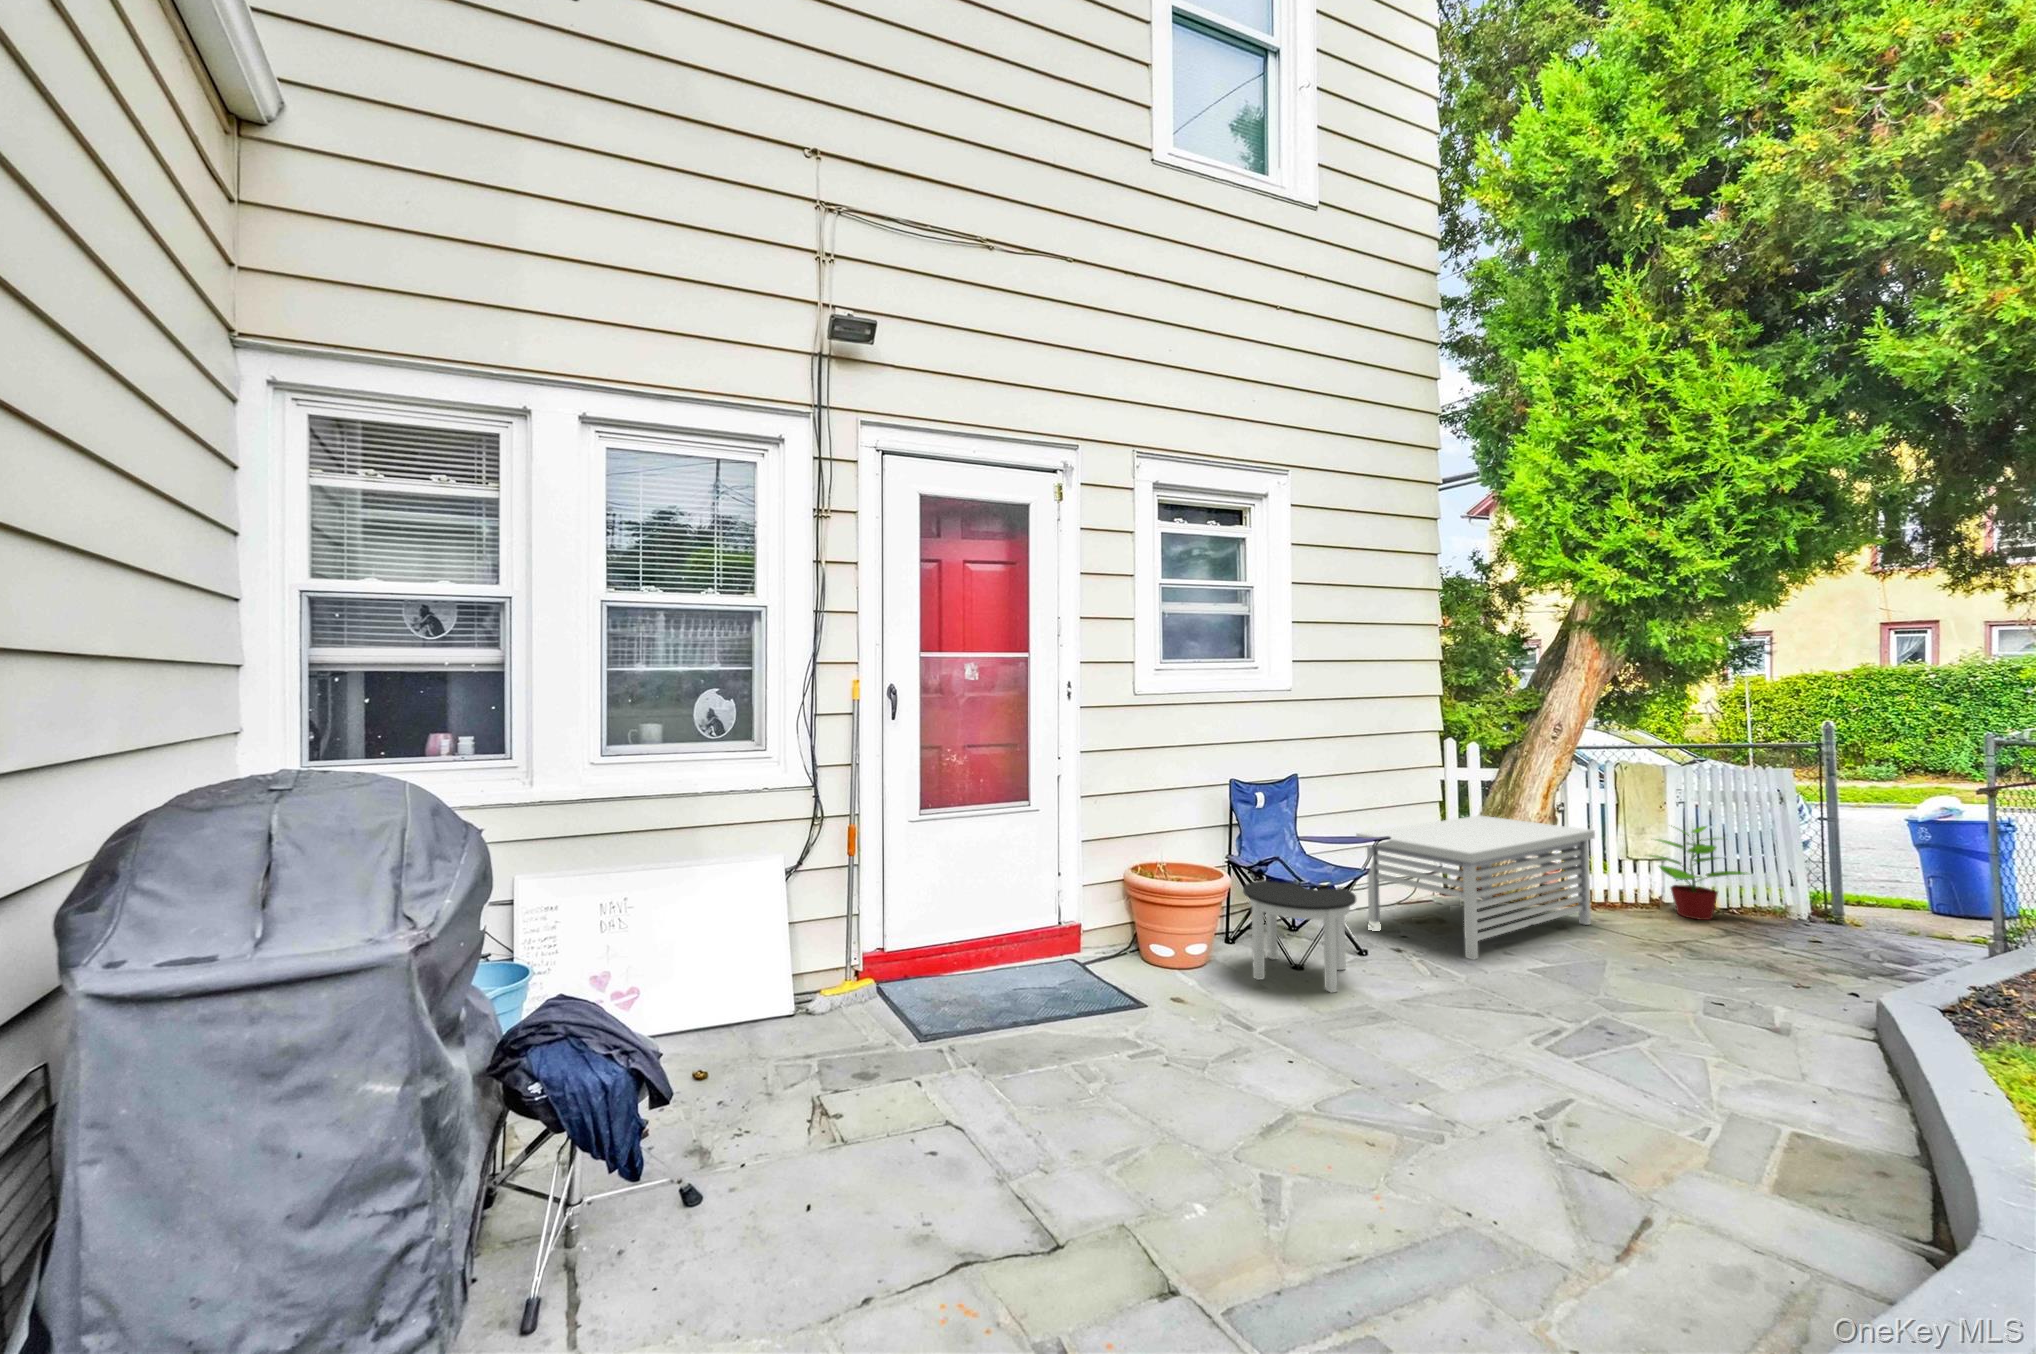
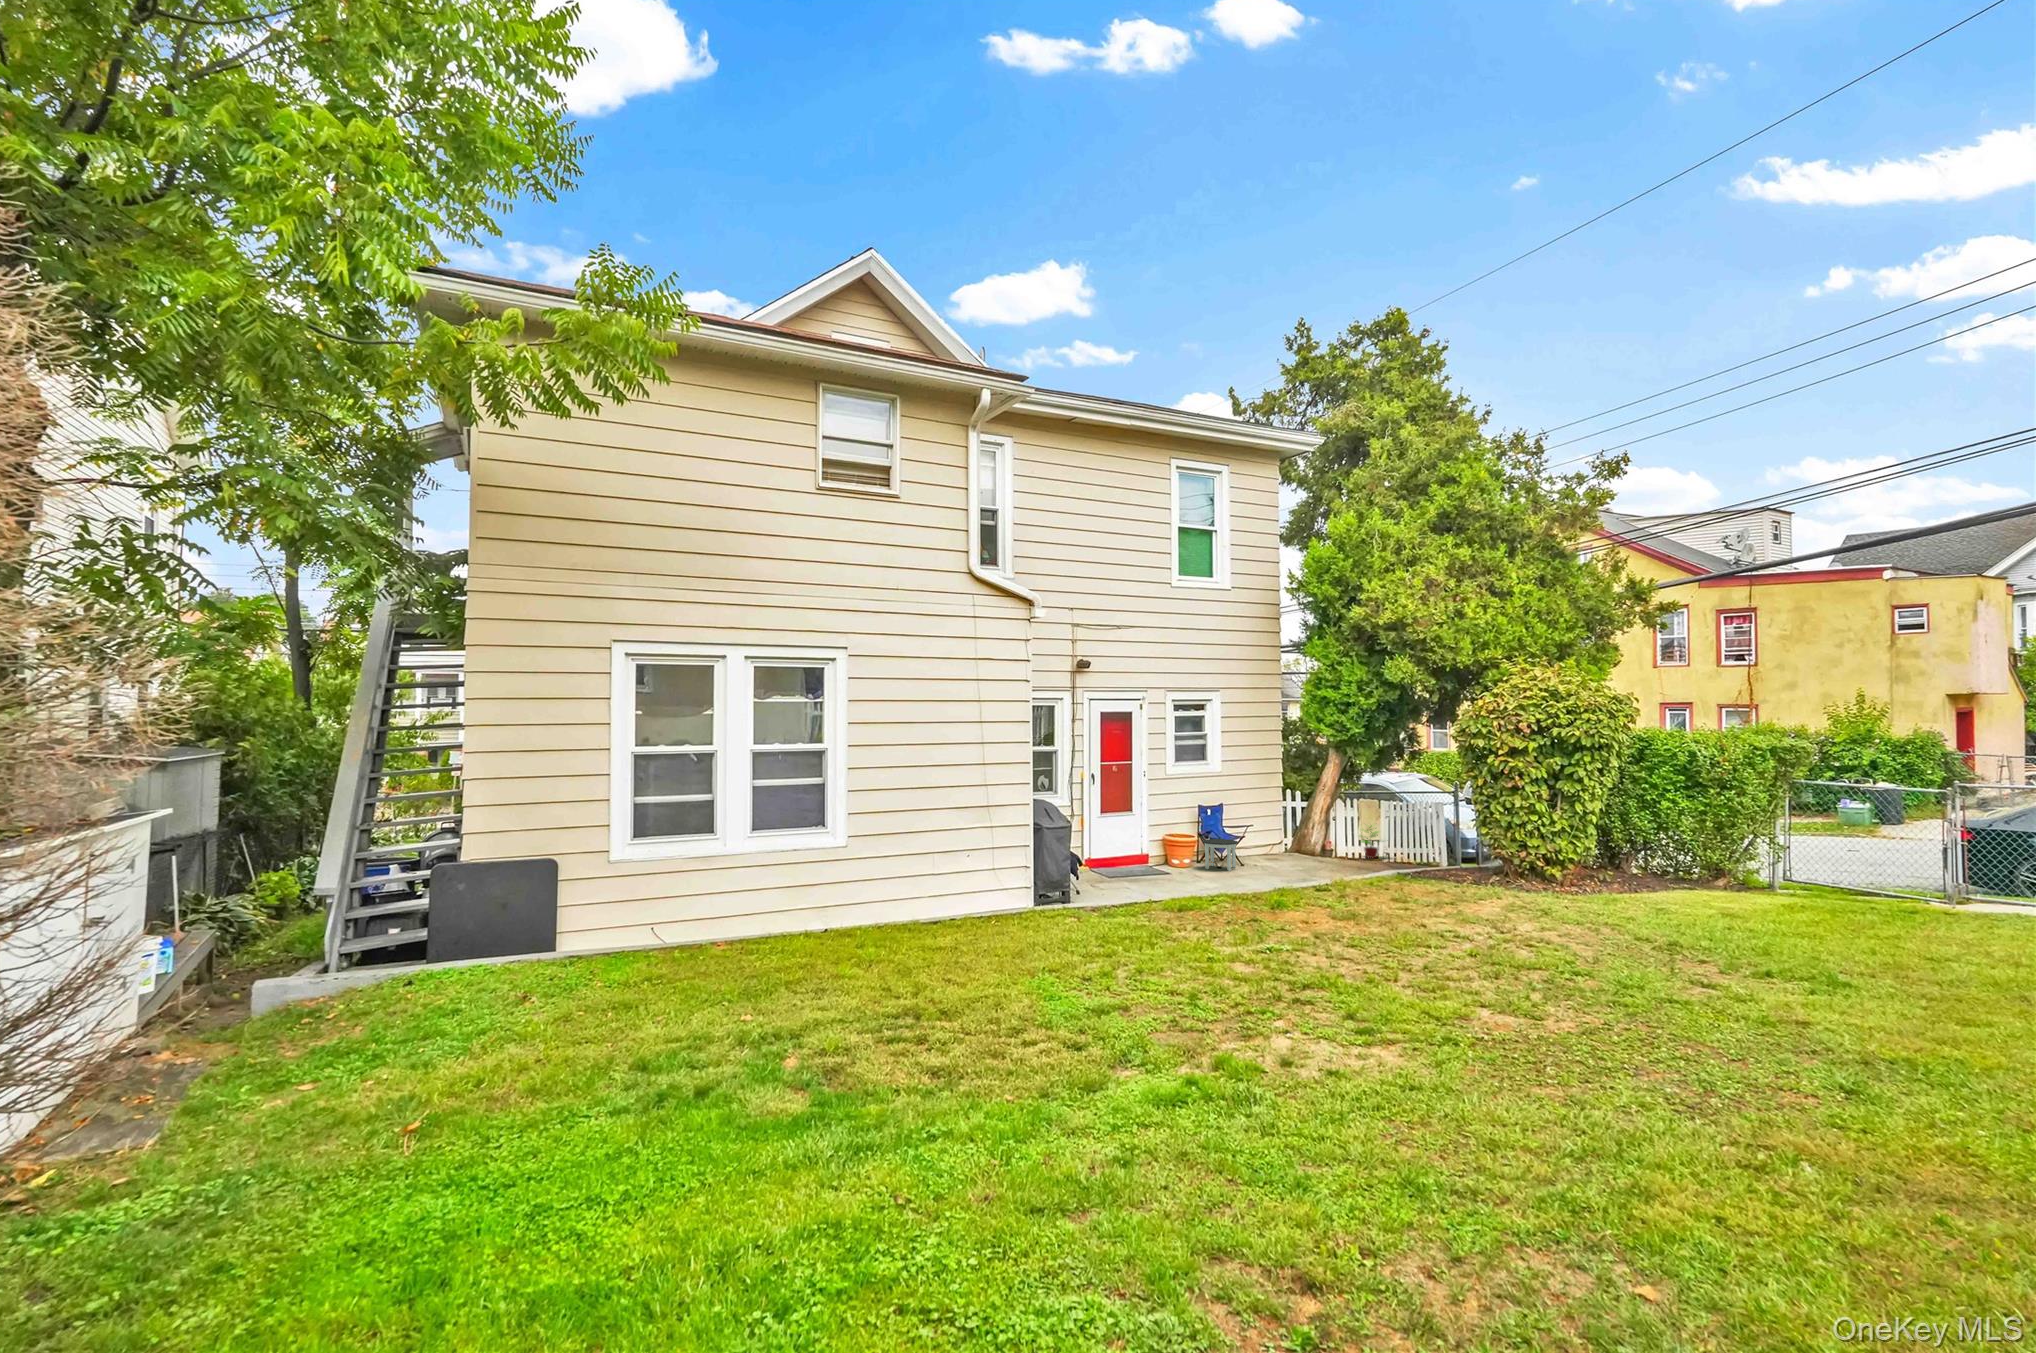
storage bench: present [1356,816,1595,959] -> none [1244,821,1332,866]

